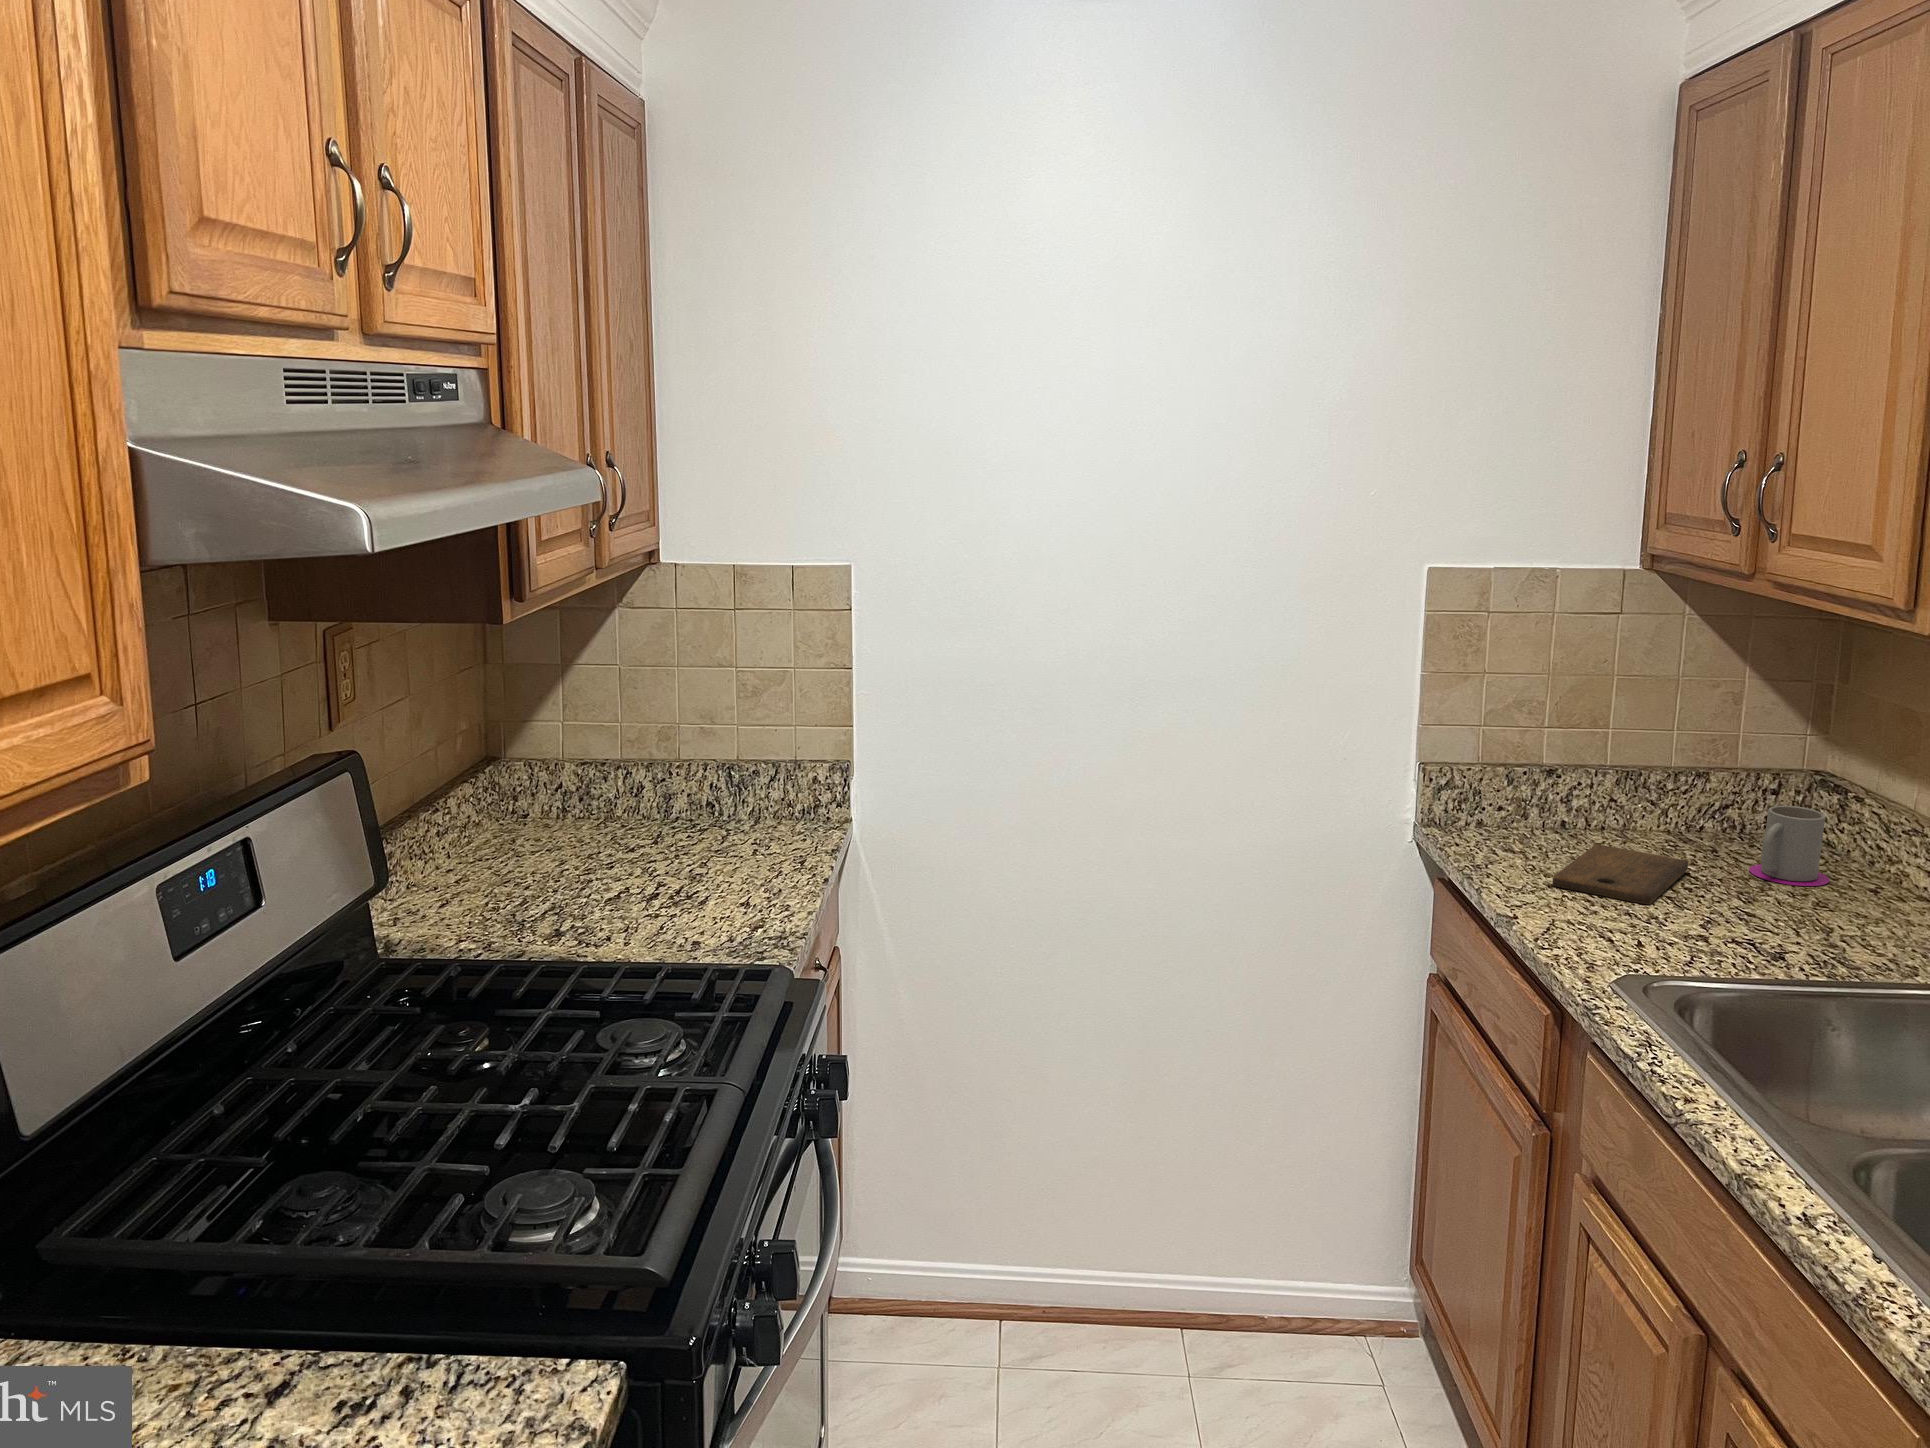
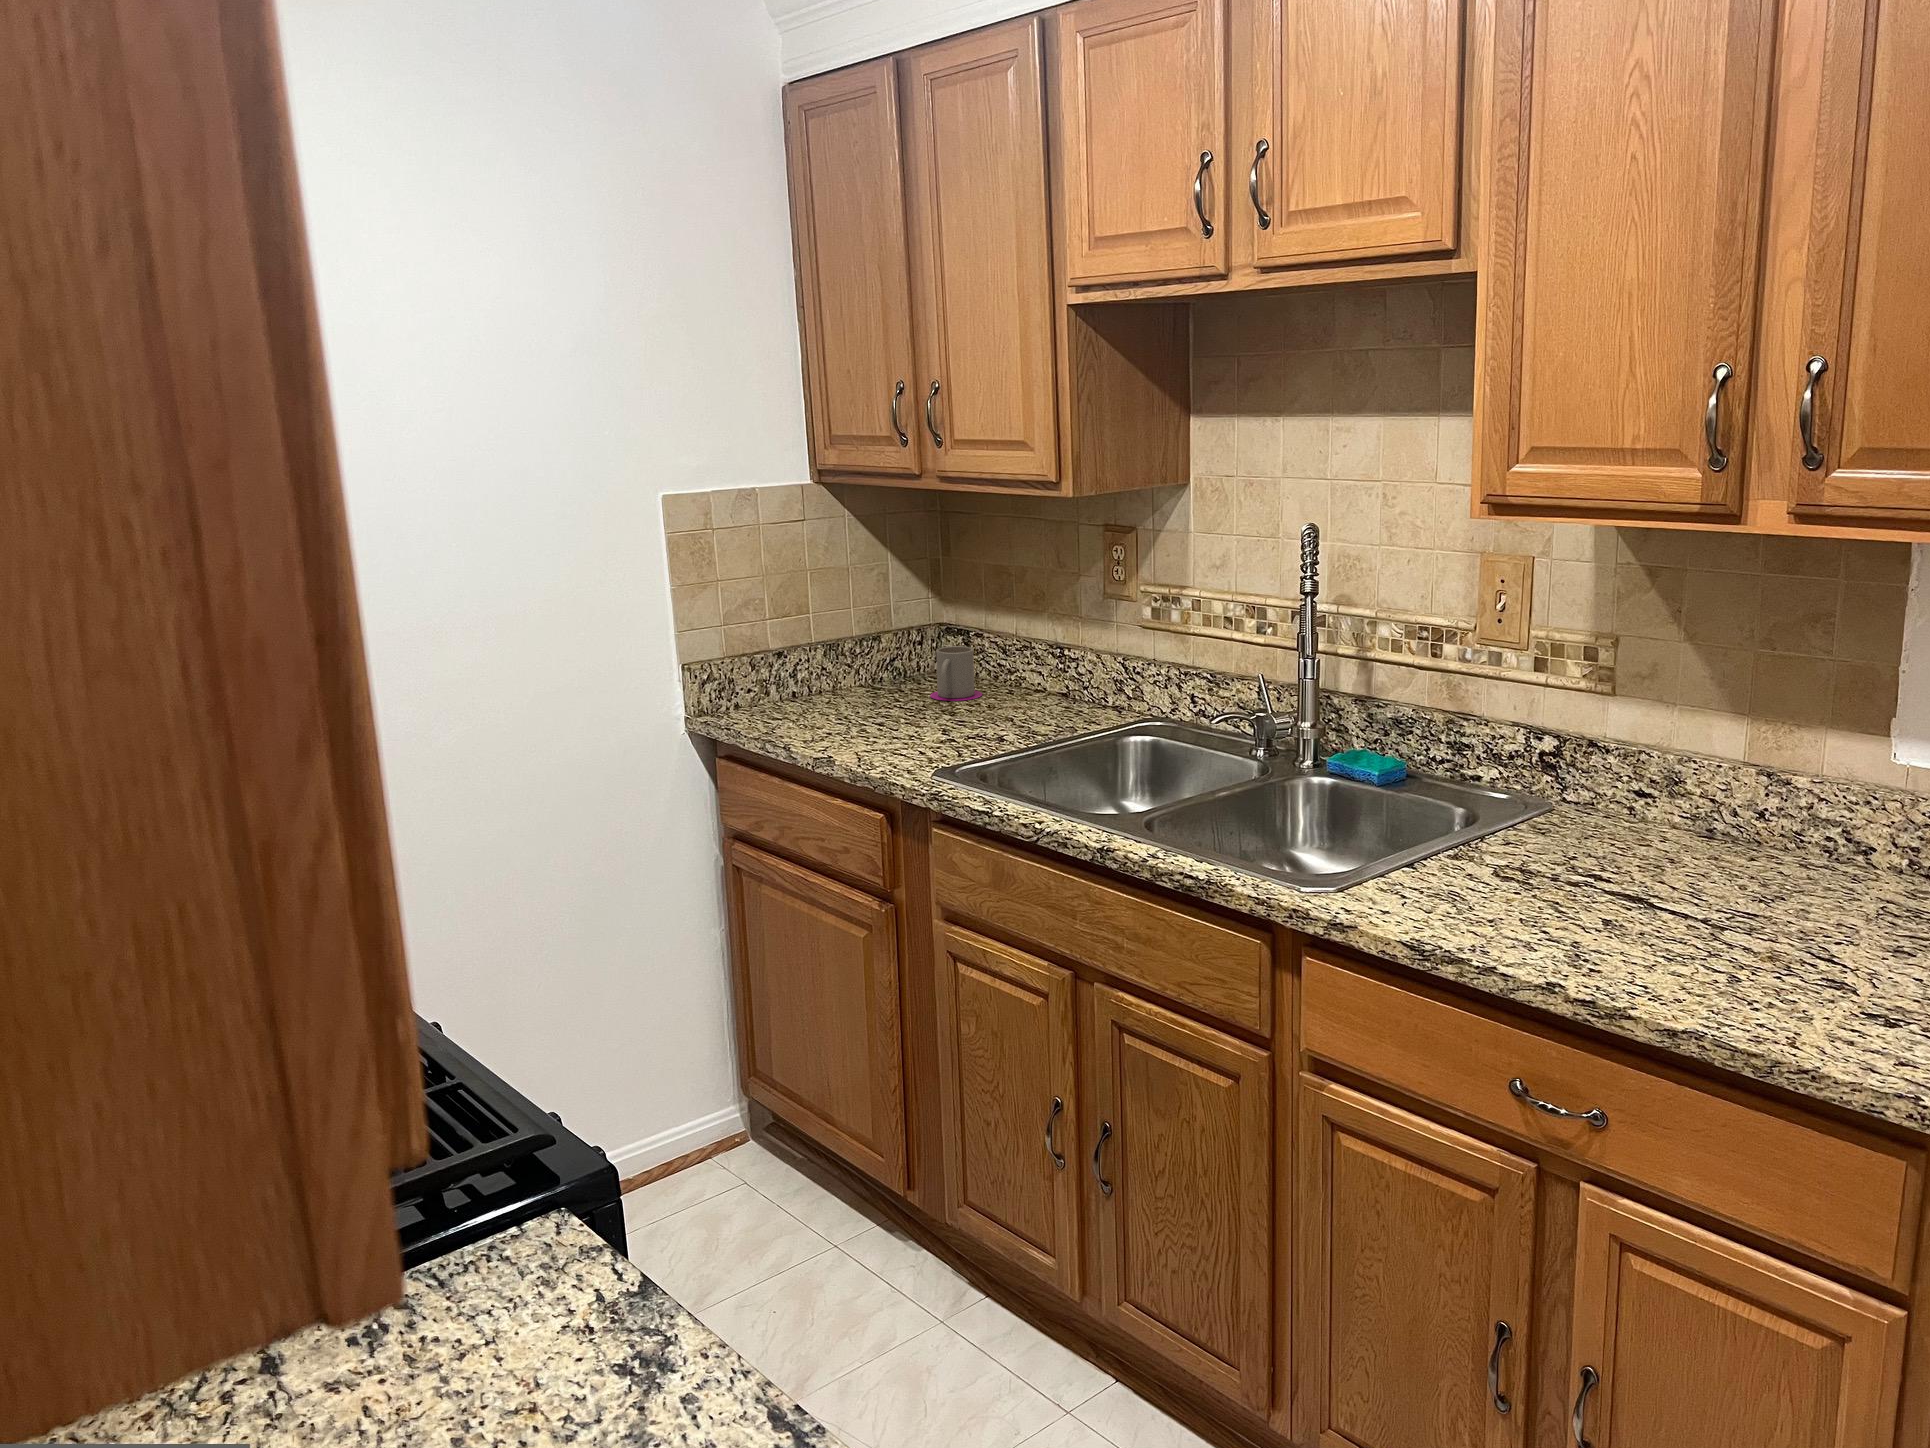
cutting board: present [1553,844,1688,904] -> none [822,698,897,733]

